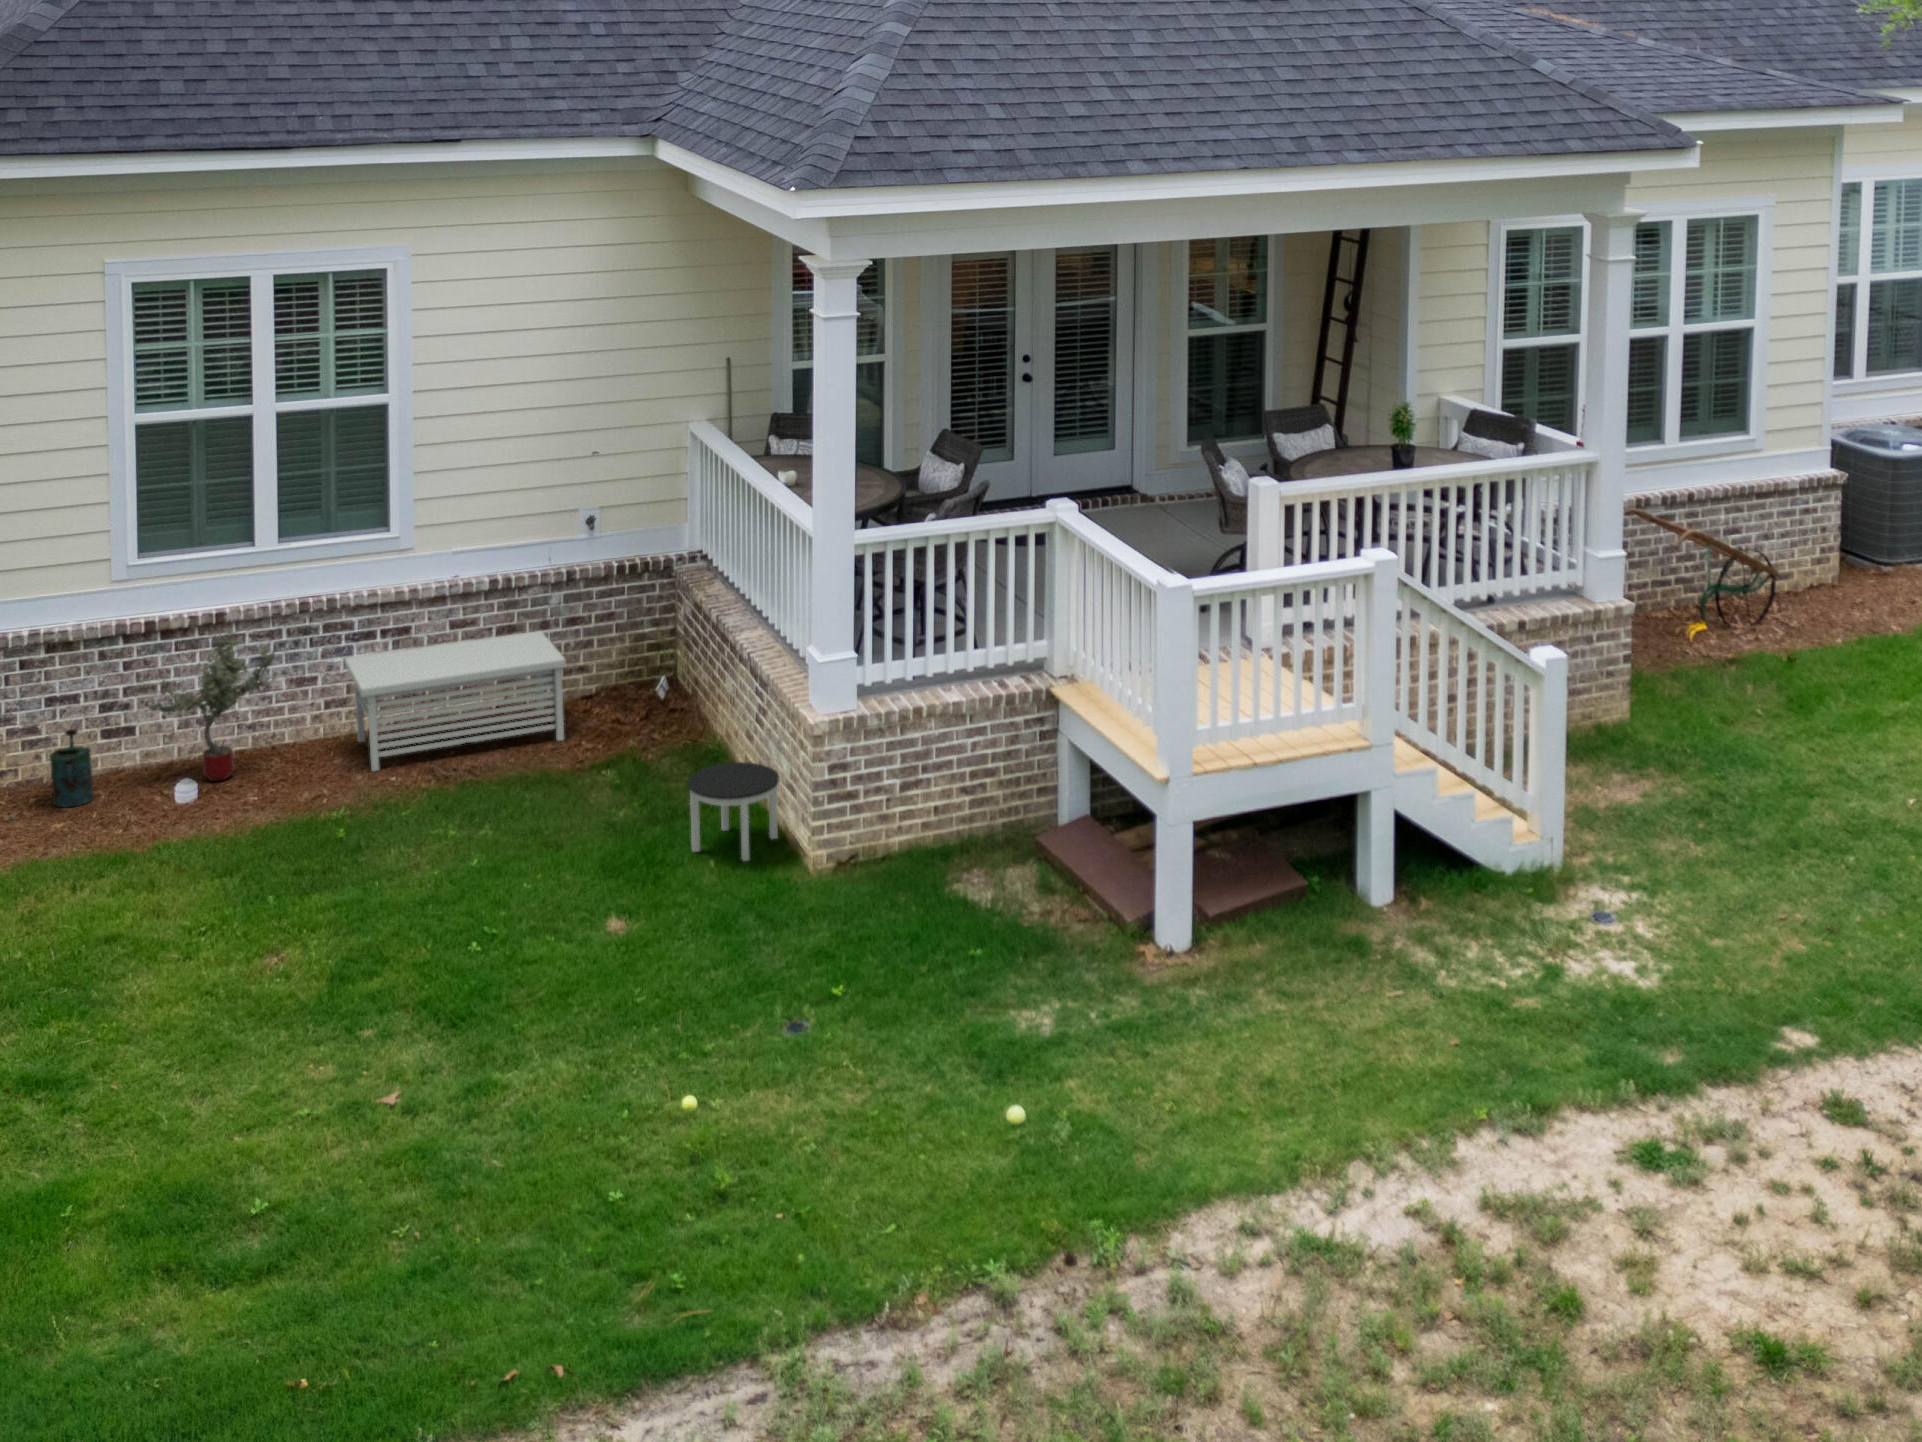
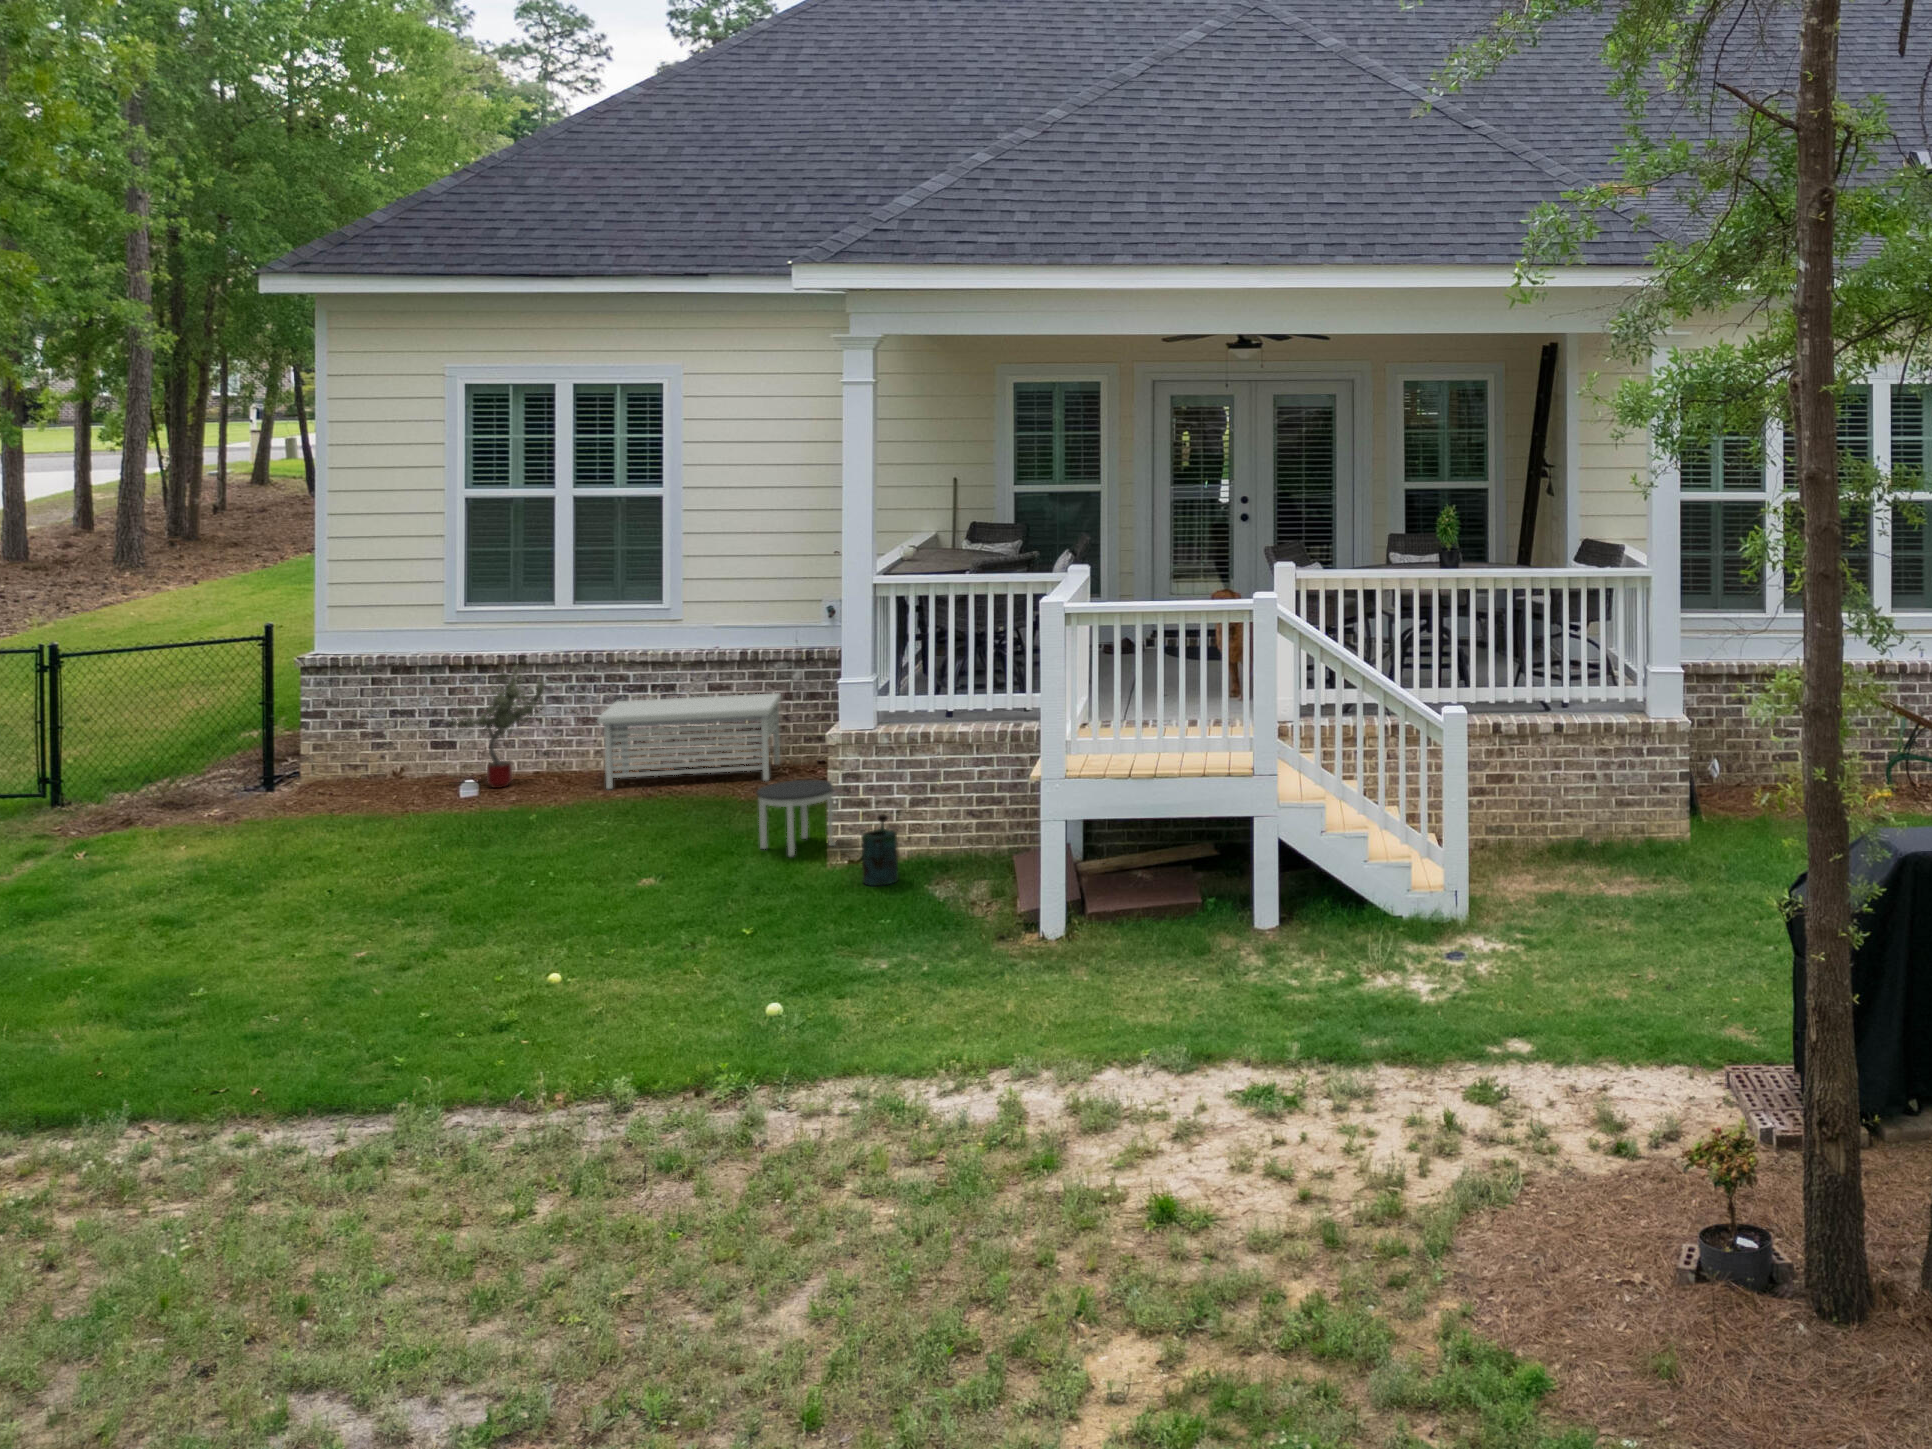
watering can: present [50,729,94,807] -> present [862,815,898,886]

